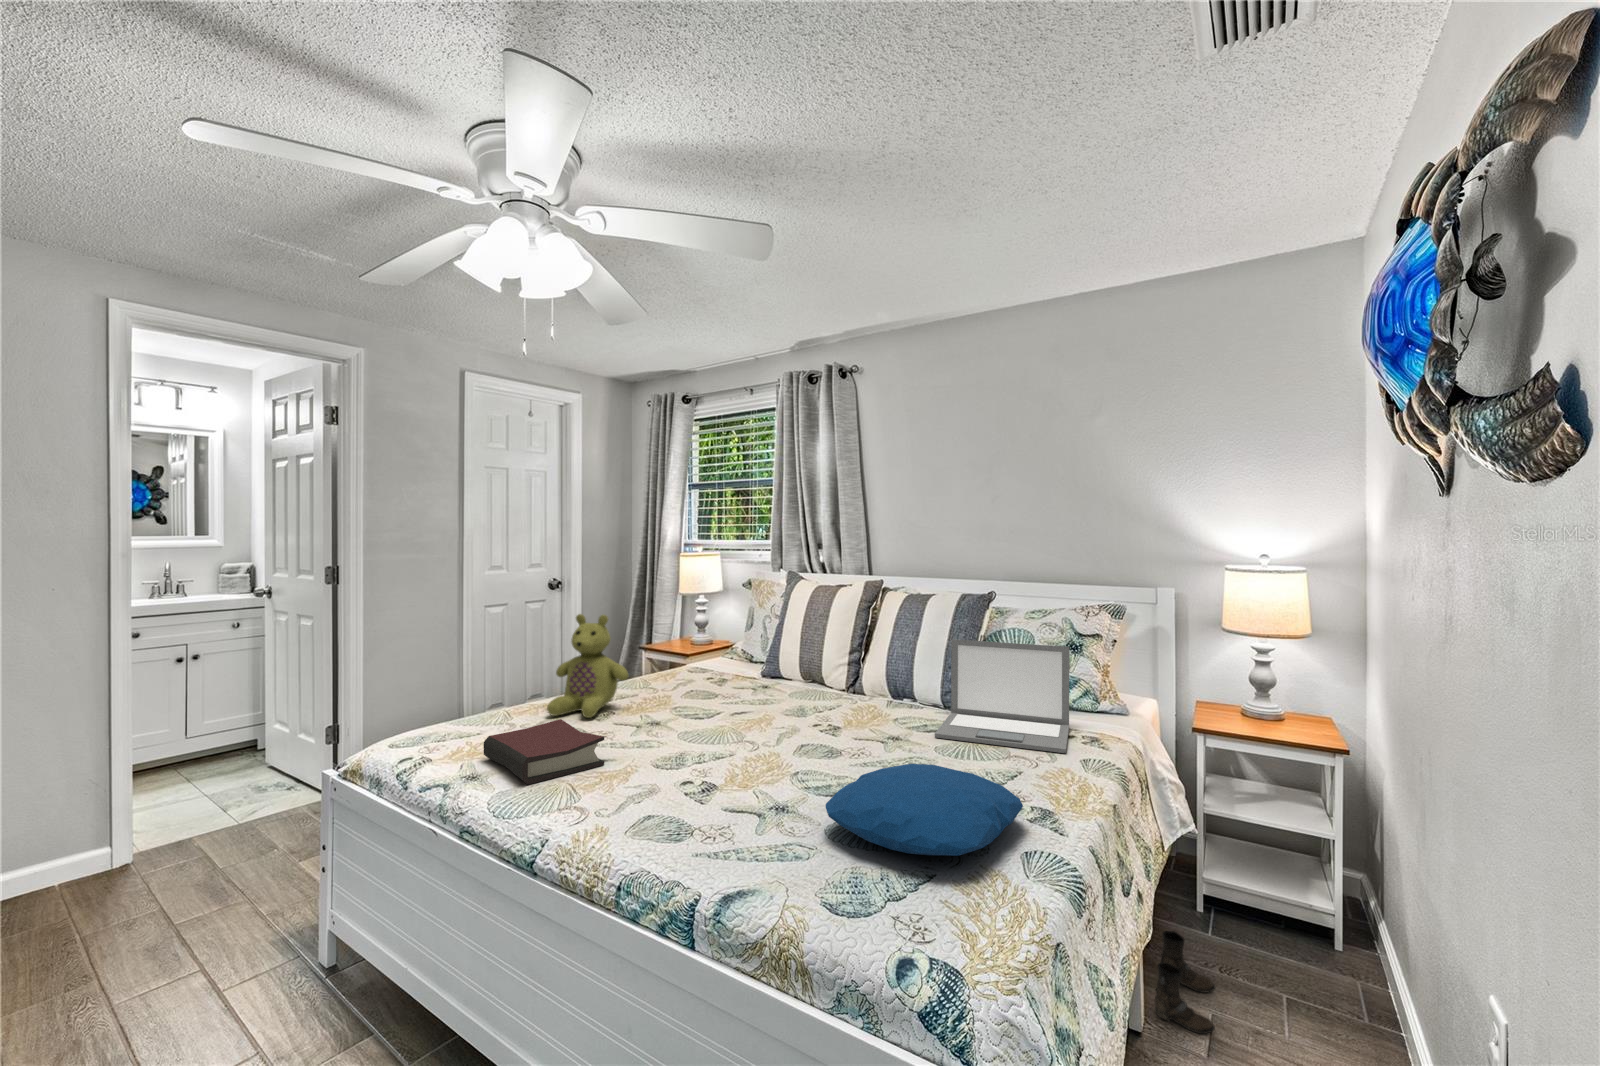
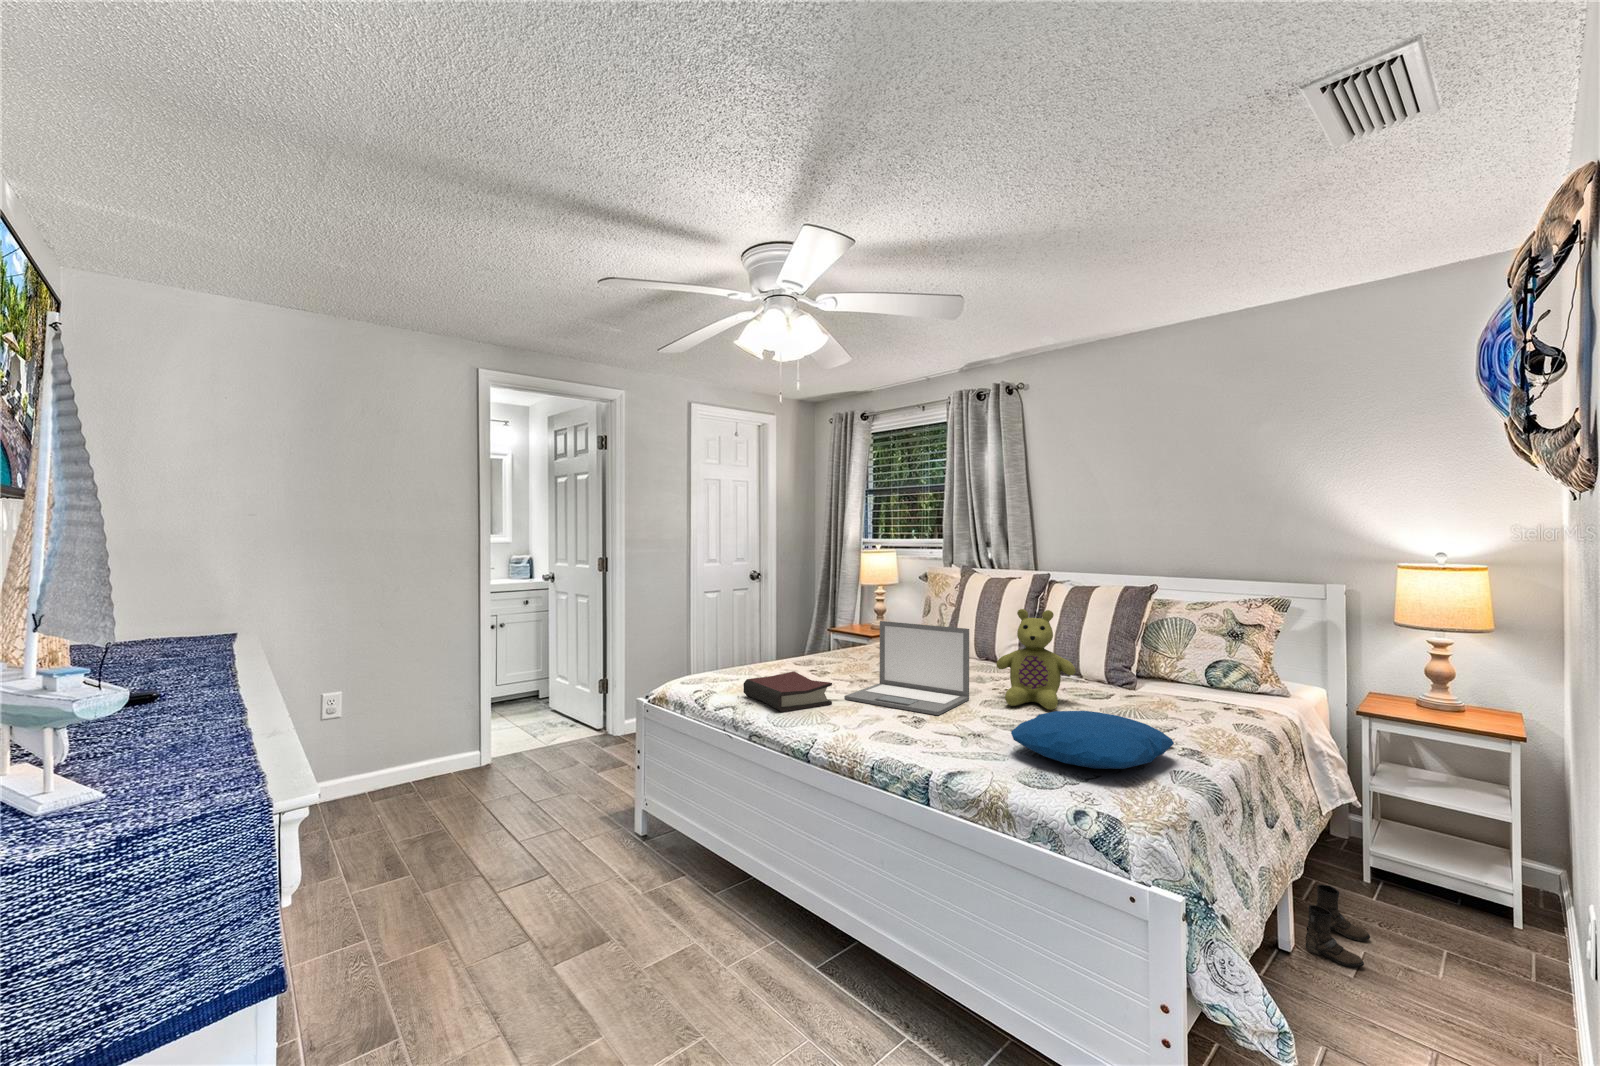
stuffed bear: present [547,614,628,718] -> present [996,609,1076,710]
laptop: present [935,639,1069,753] -> present [844,621,969,715]

